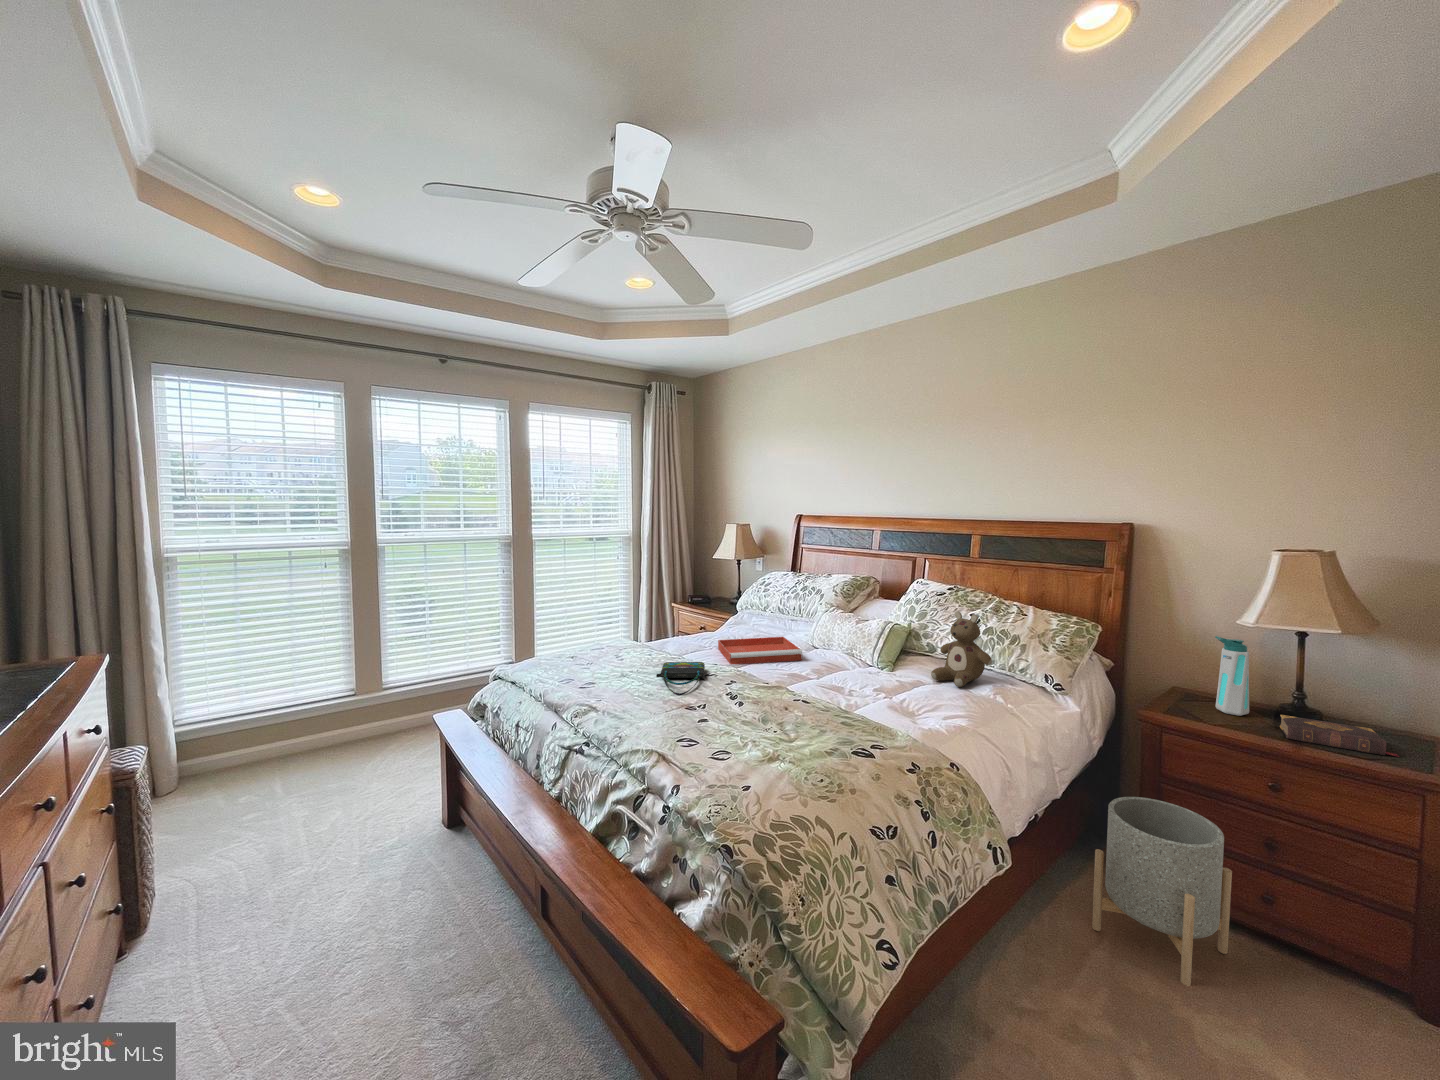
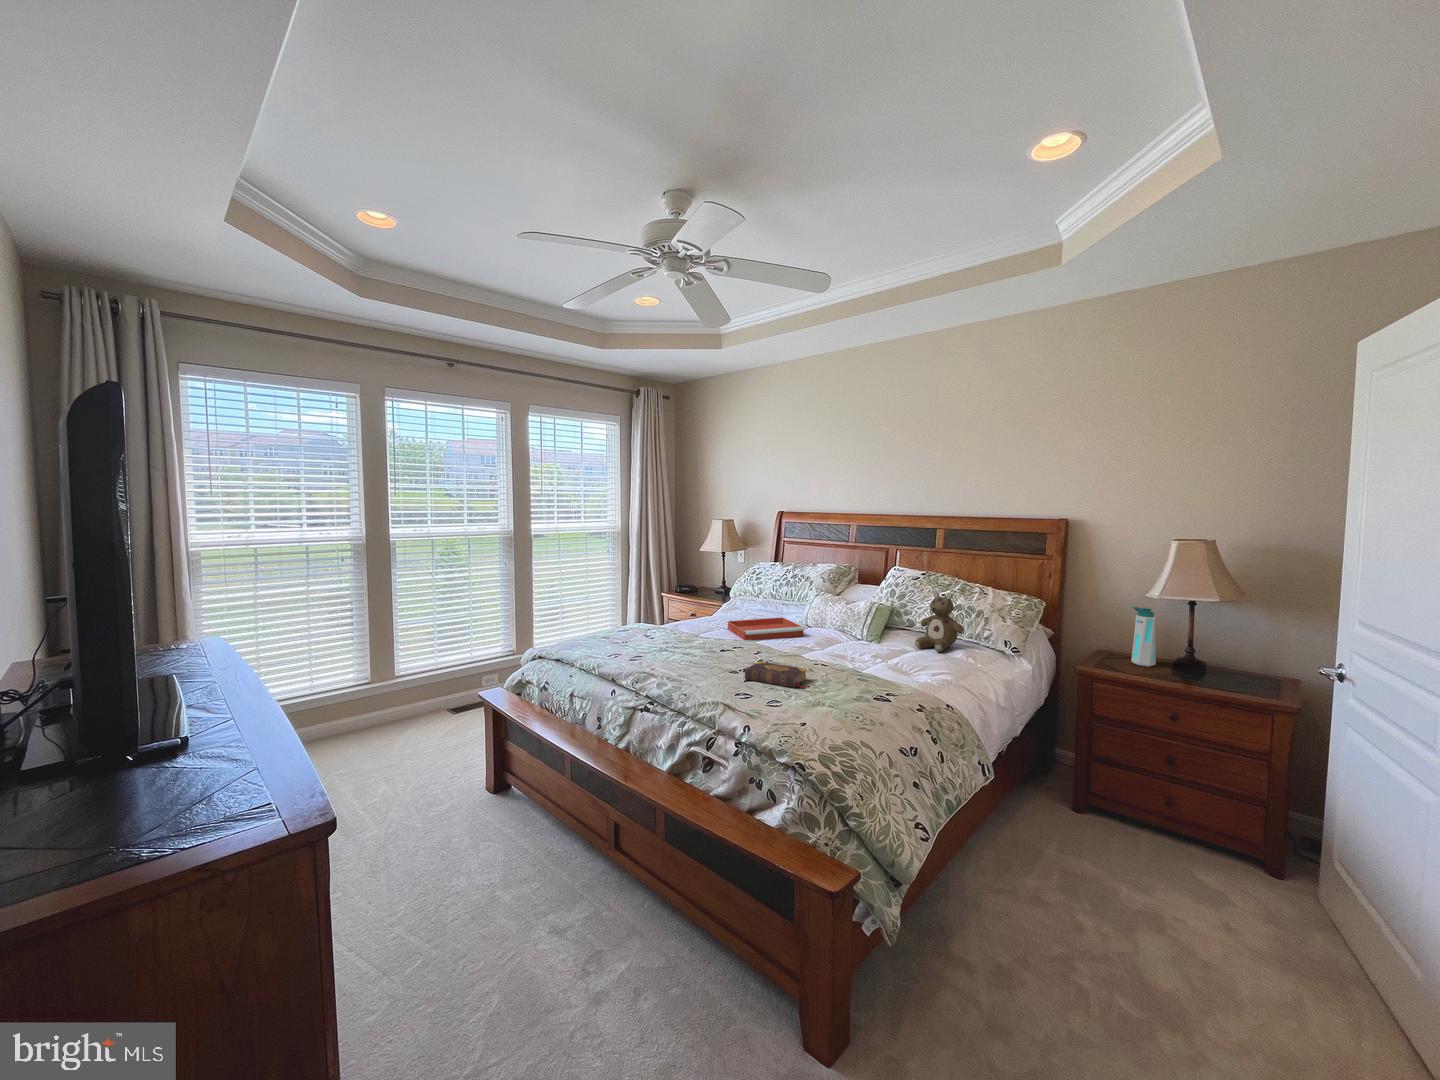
tote bag: present [656,662,706,695] -> none [689,639,732,664]
book: present [1280,715,1399,757] -> present [745,661,806,688]
planter: present [1092,797,1232,986] -> none [1044,732,1145,867]

